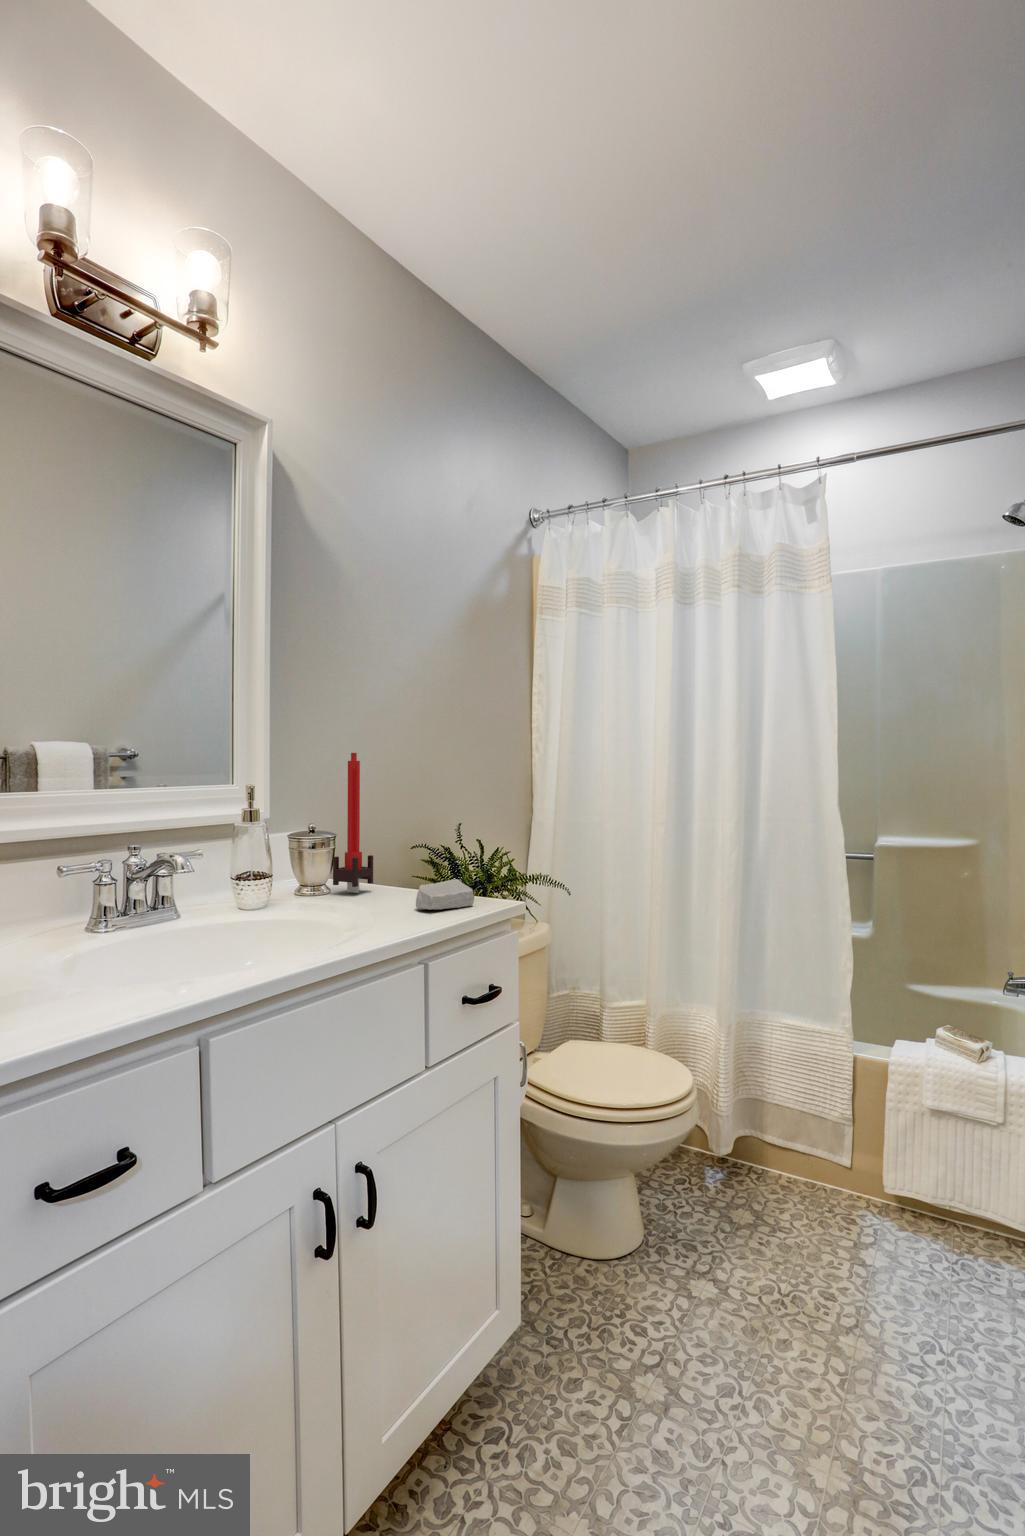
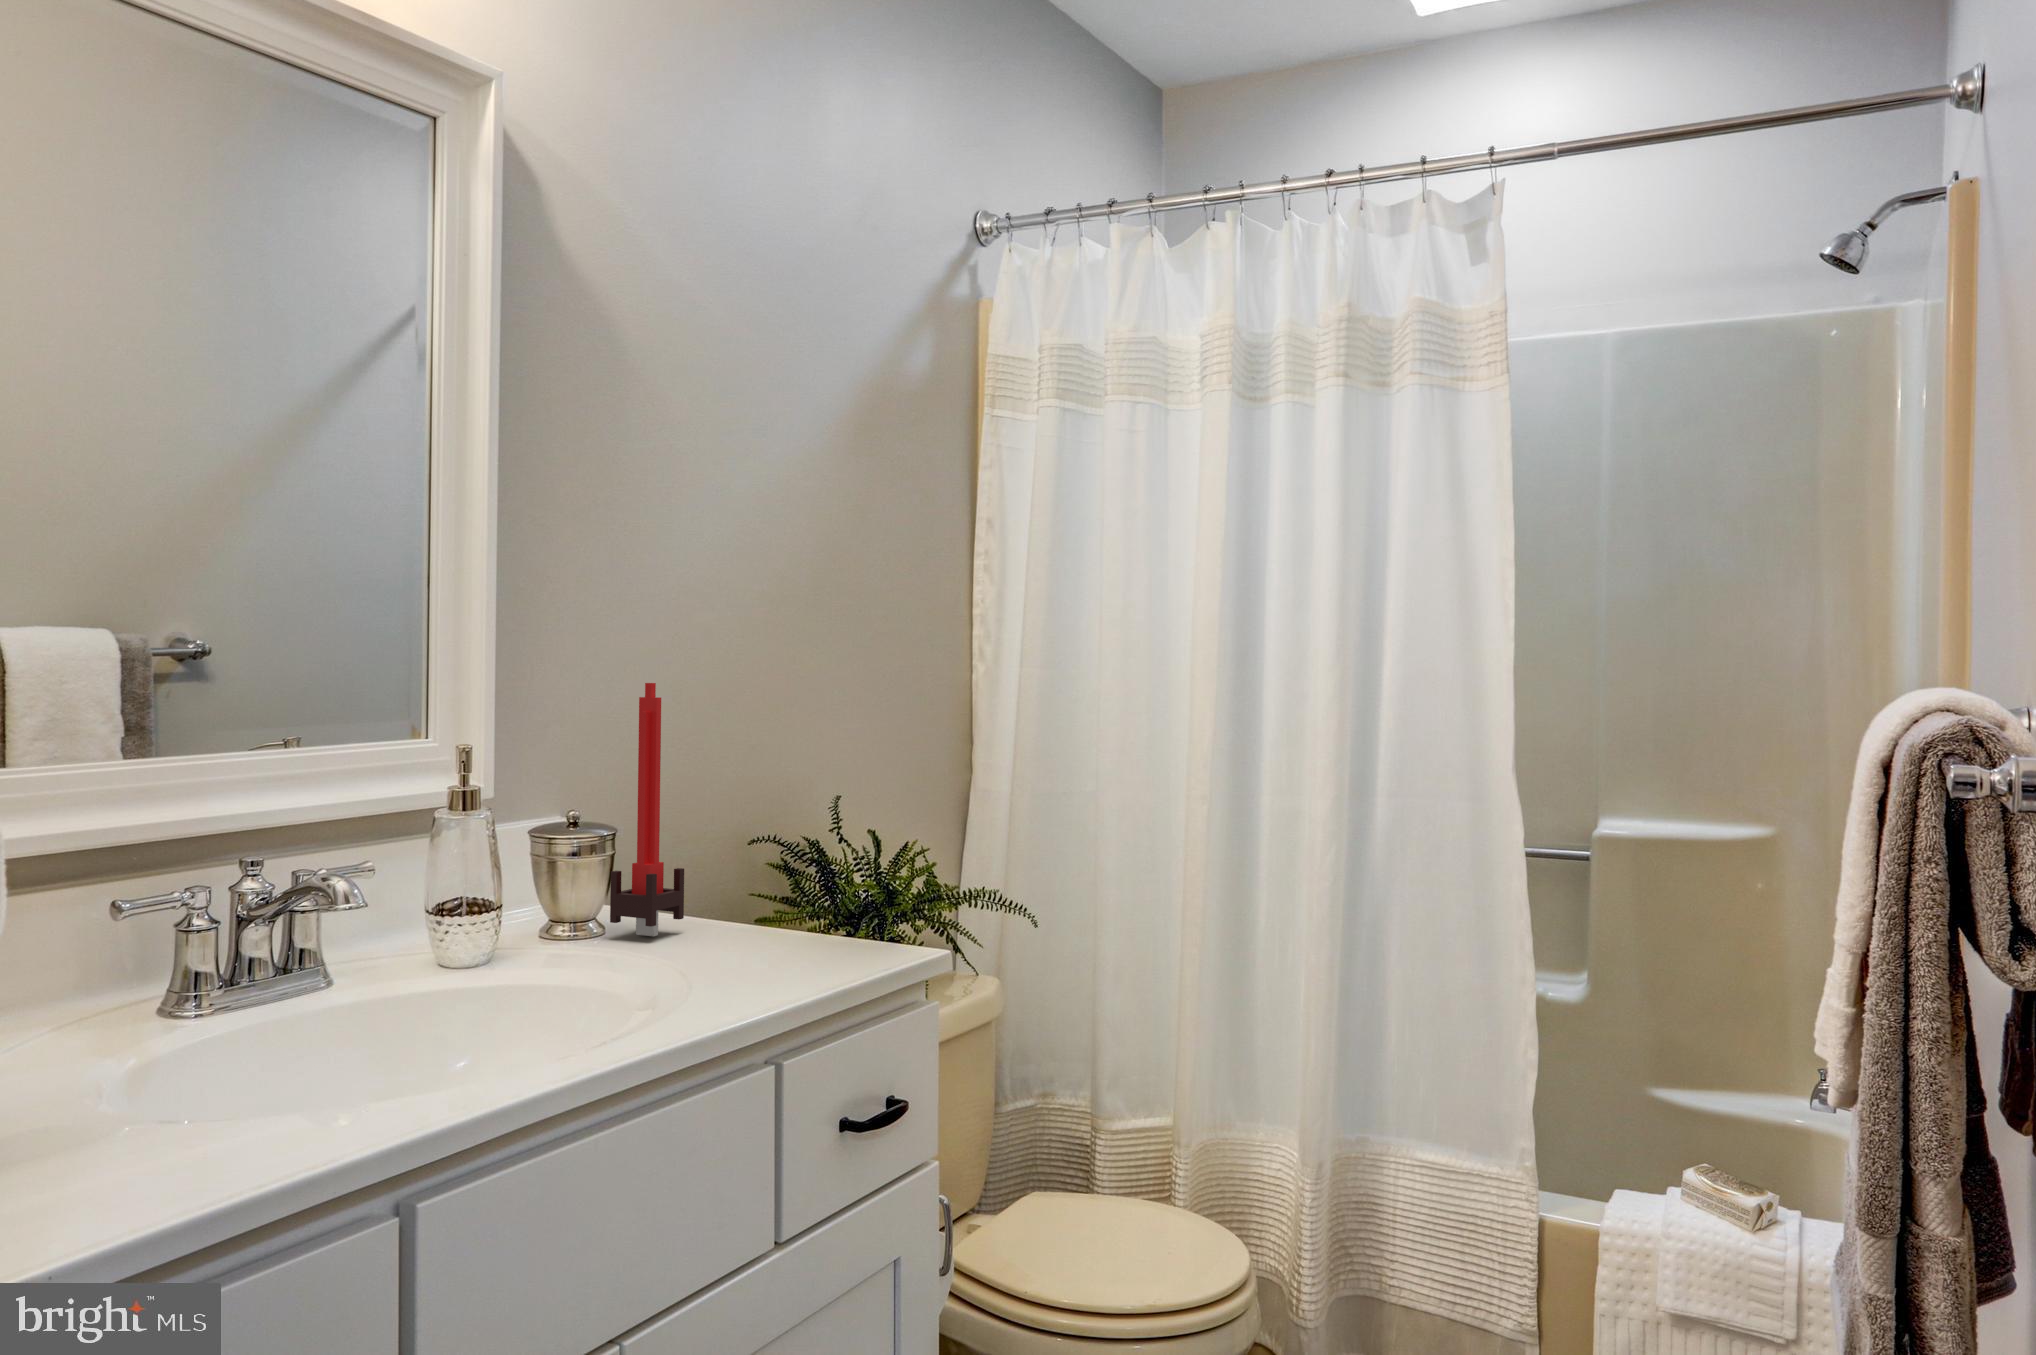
soap bar: present [416,879,474,910] -> none [762,915,867,971]

